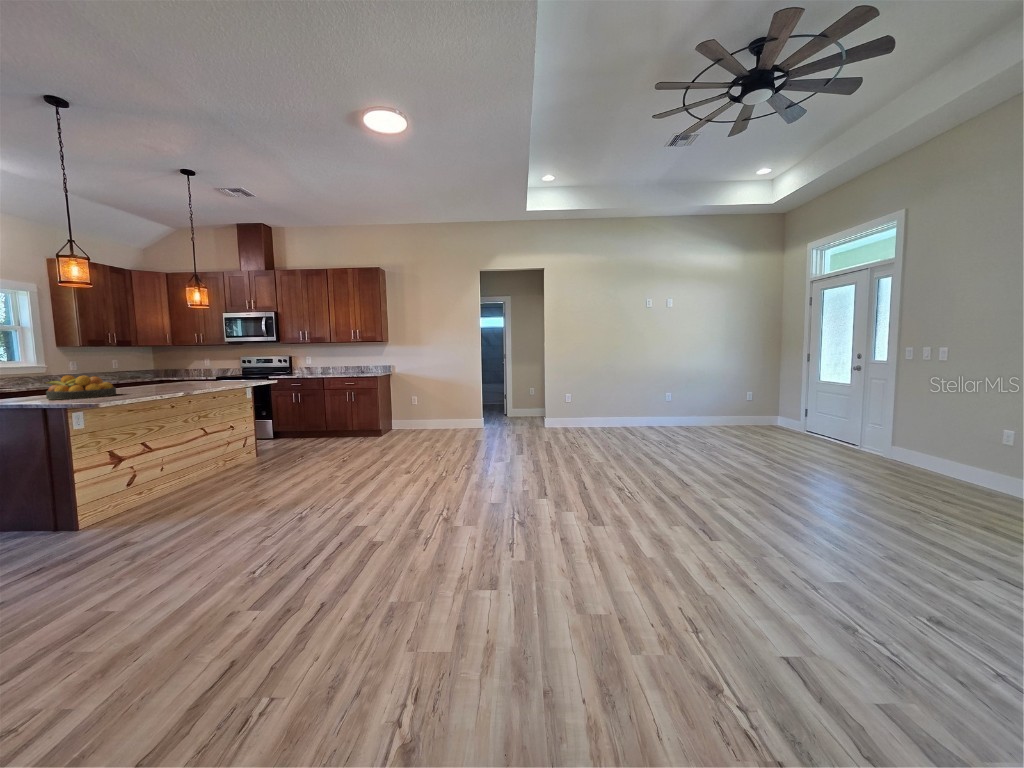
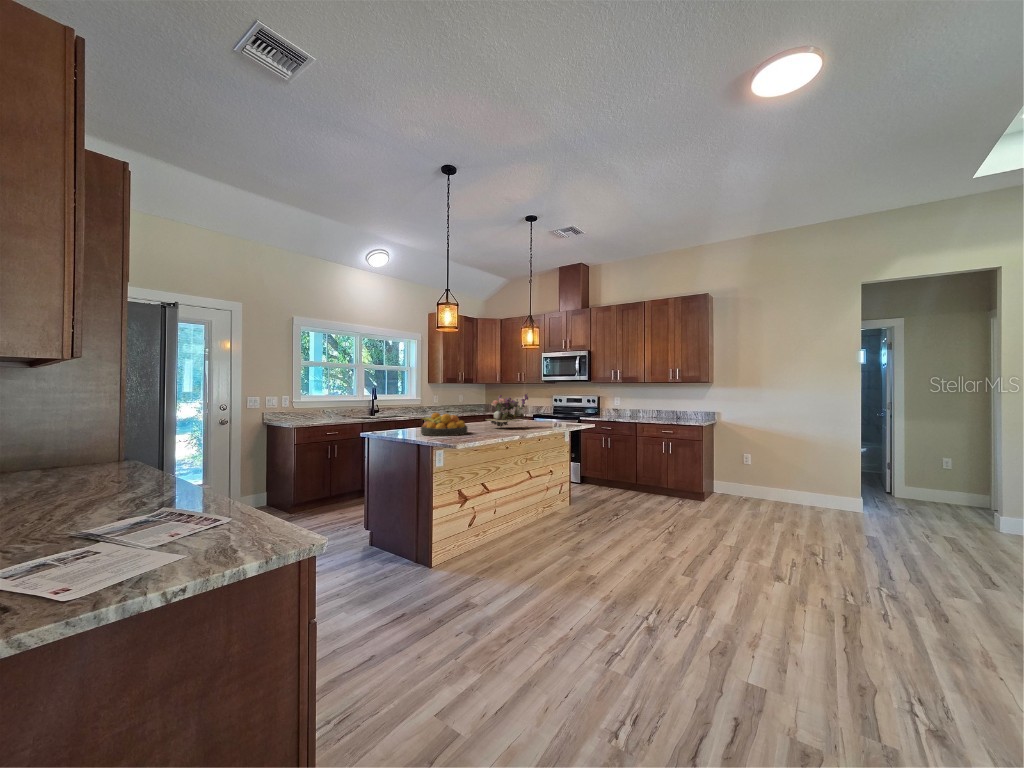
flower arrangement: none [143,353,200,388] -> present [487,393,528,427]

